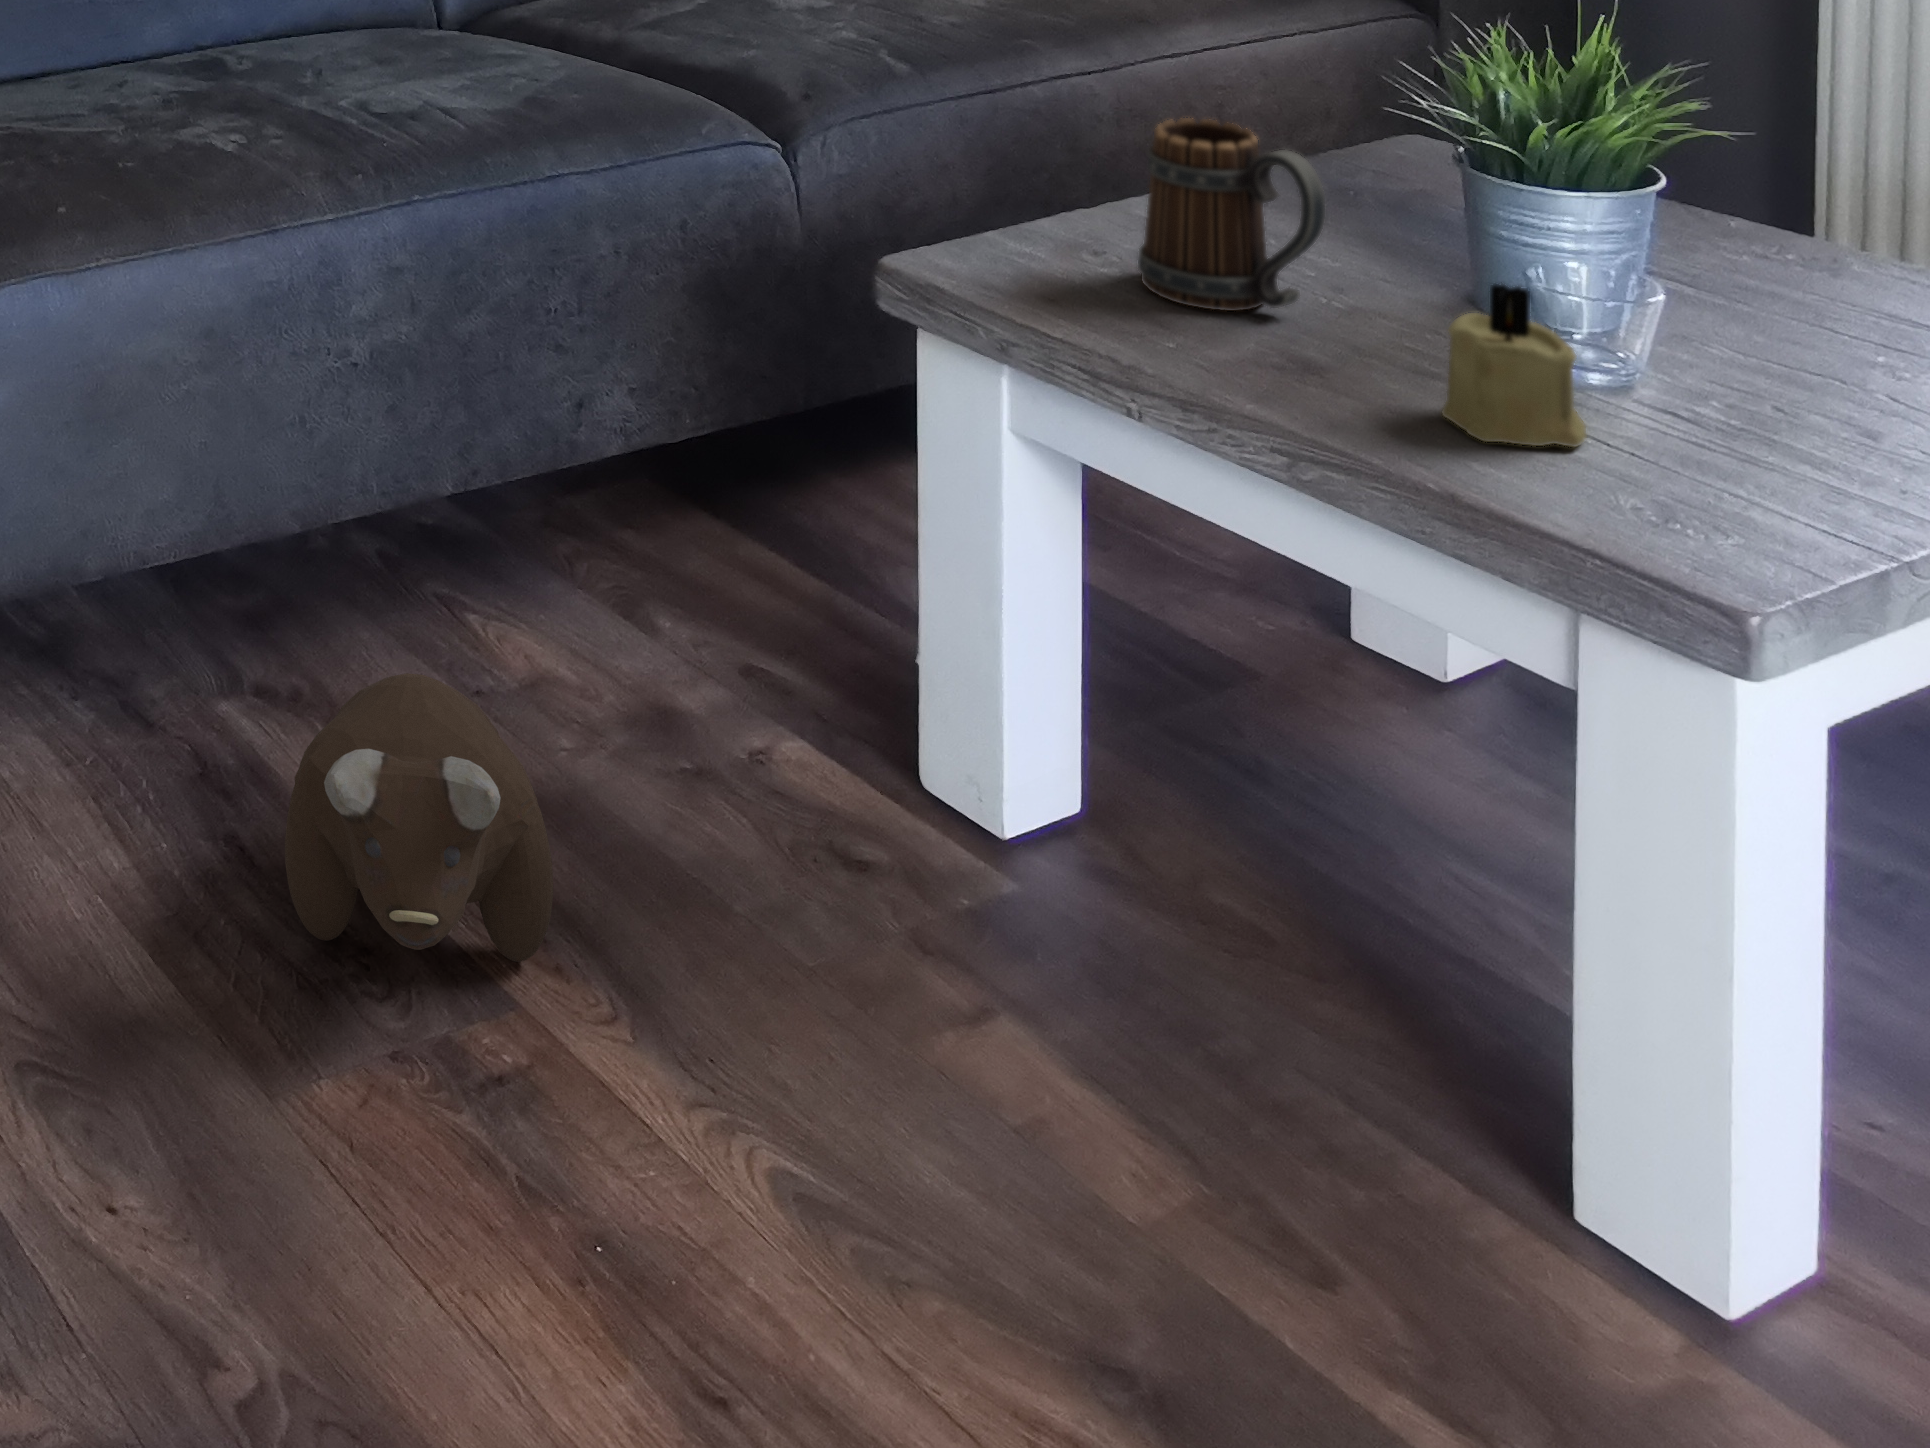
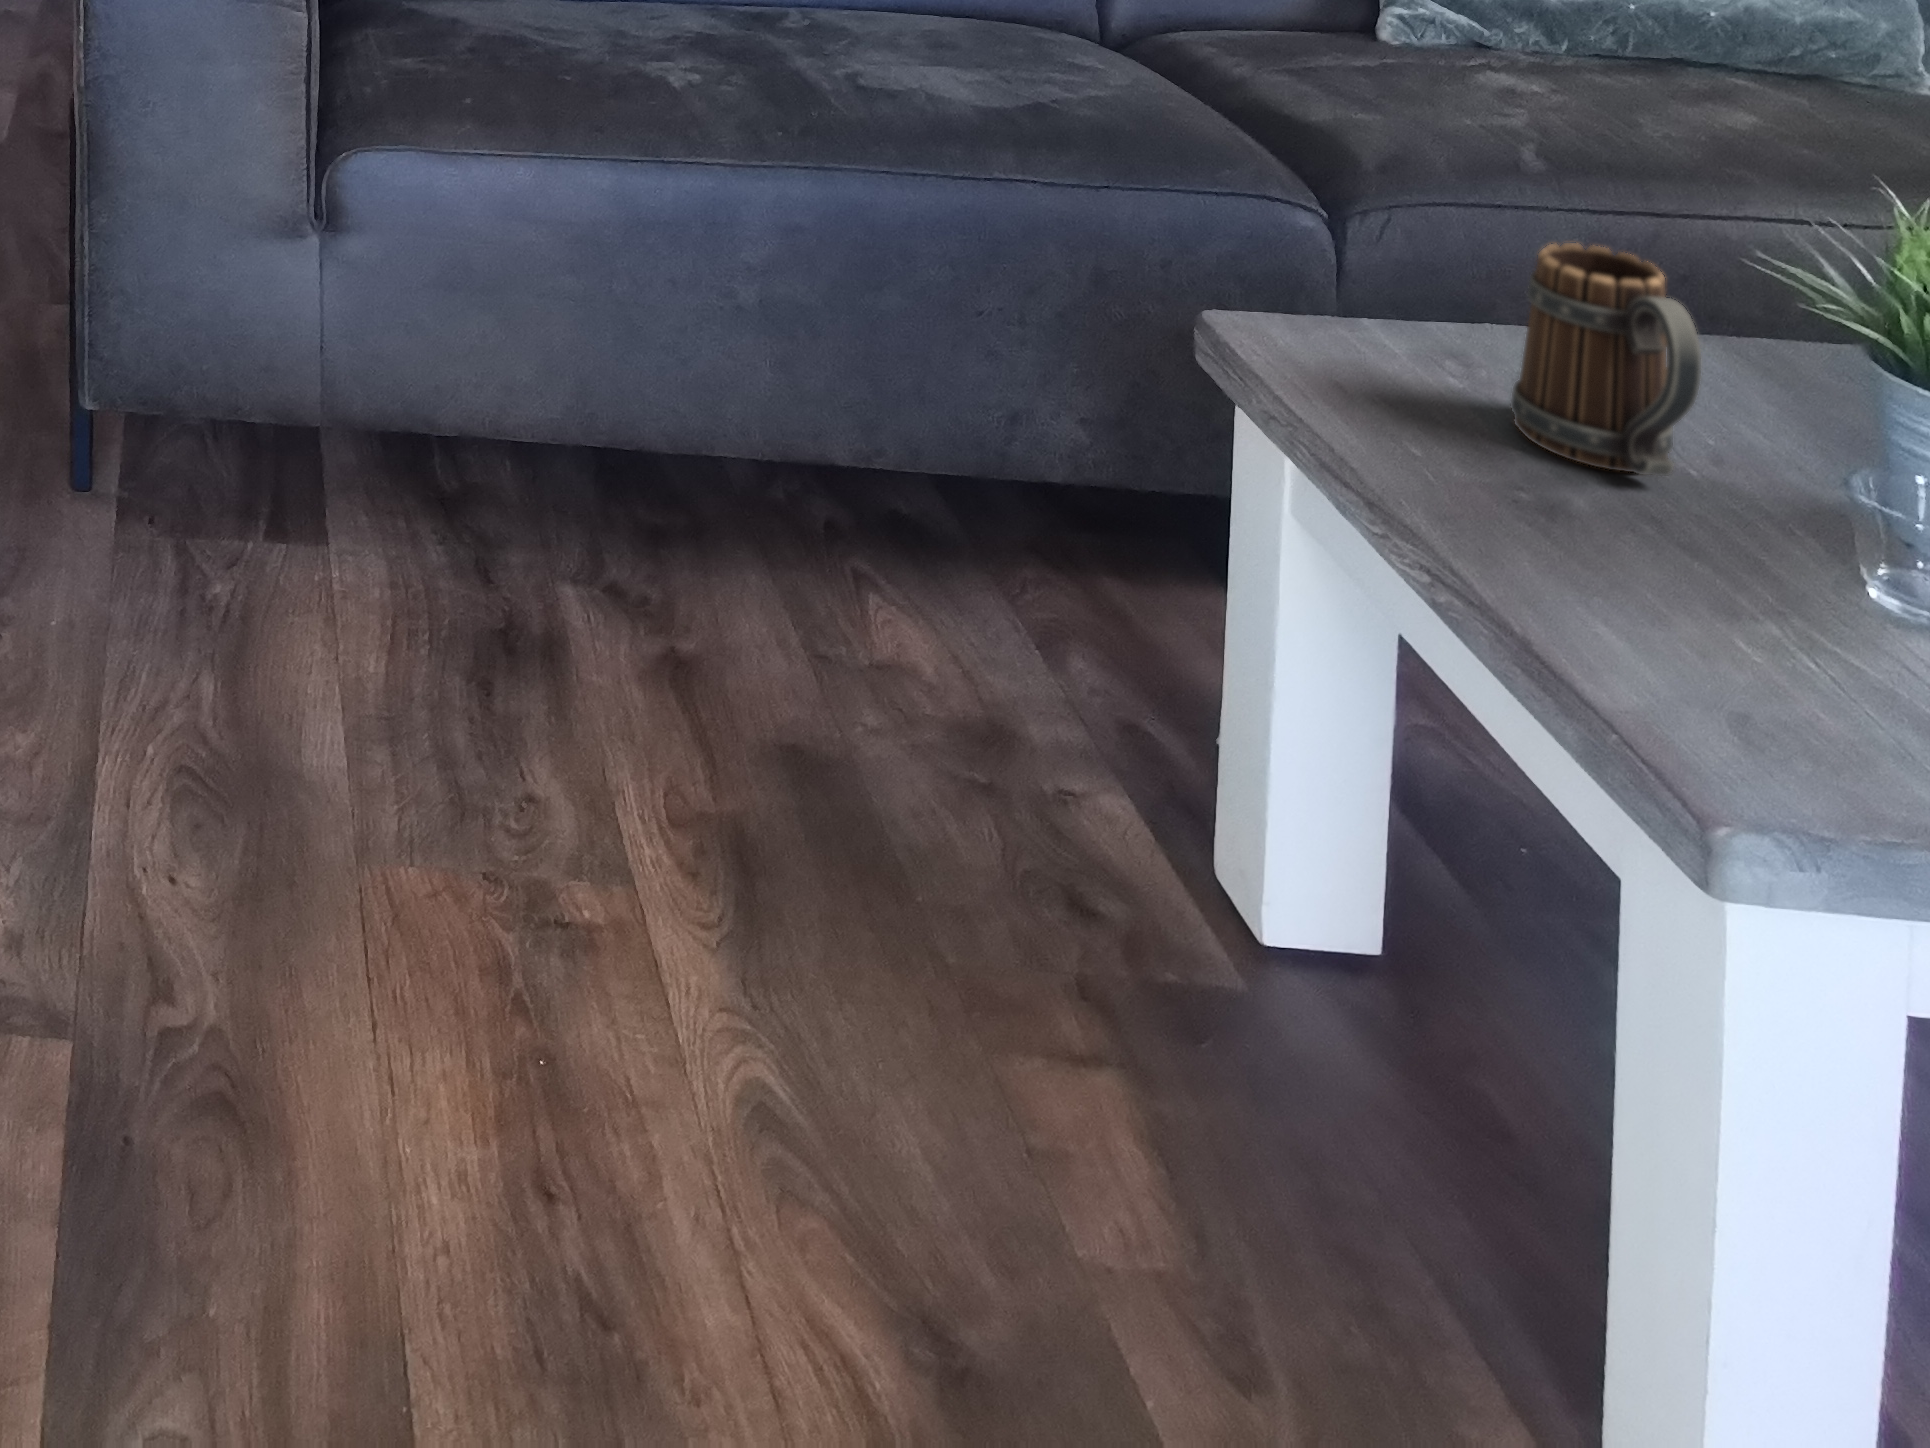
candle: present [1442,284,1587,447] -> none [1697,476,1865,684]
plush toy: present [285,673,553,962] -> none [443,566,715,856]

